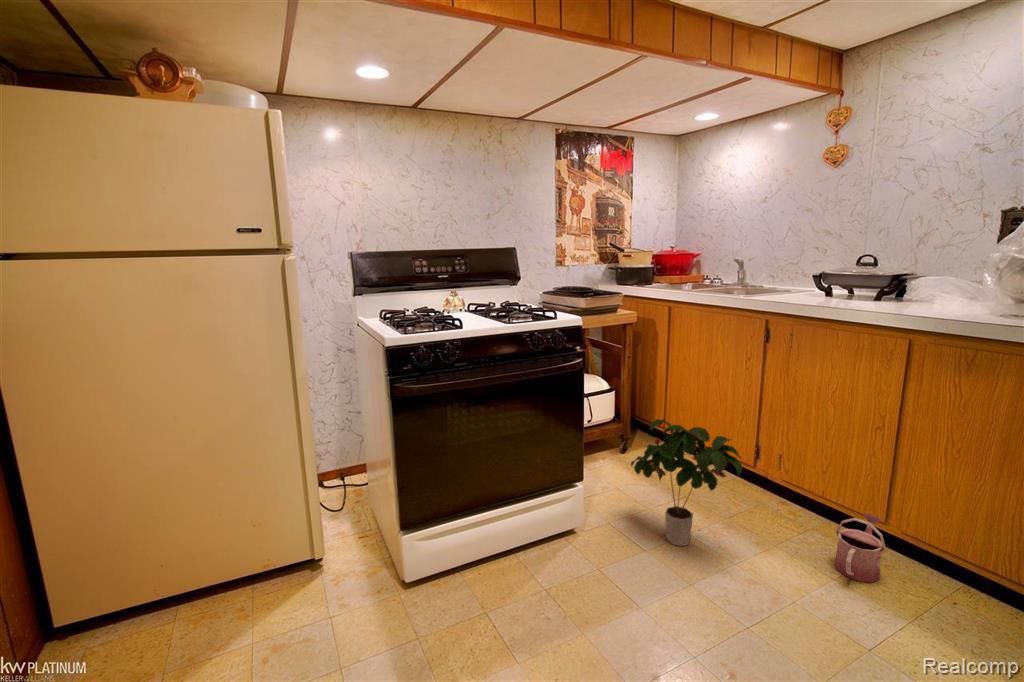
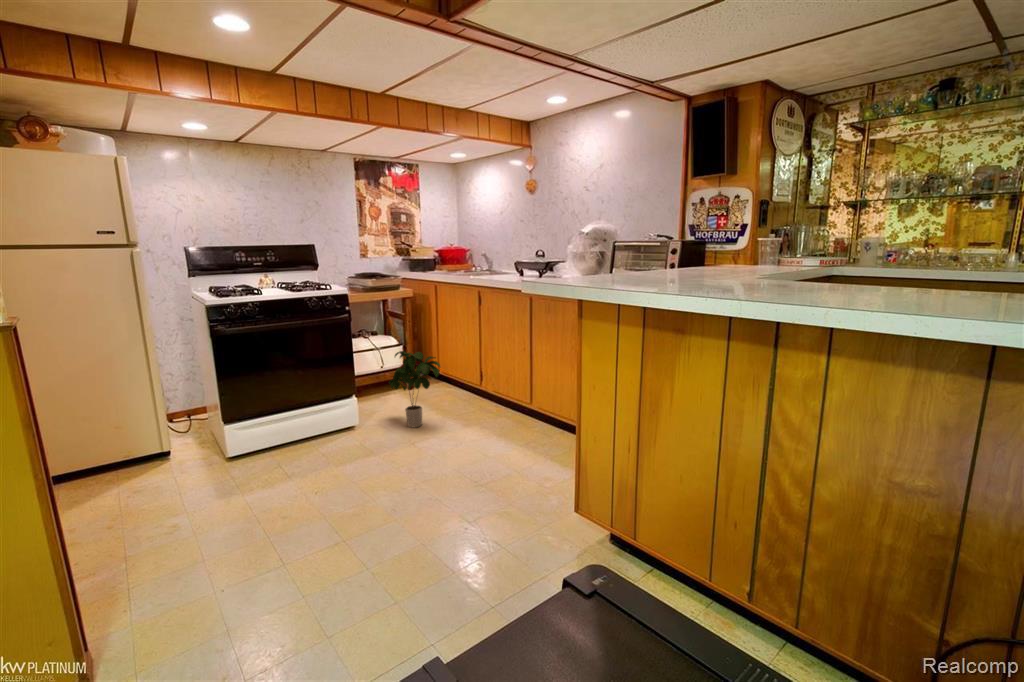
watering can: present [835,513,886,583] -> none [493,397,526,431]

